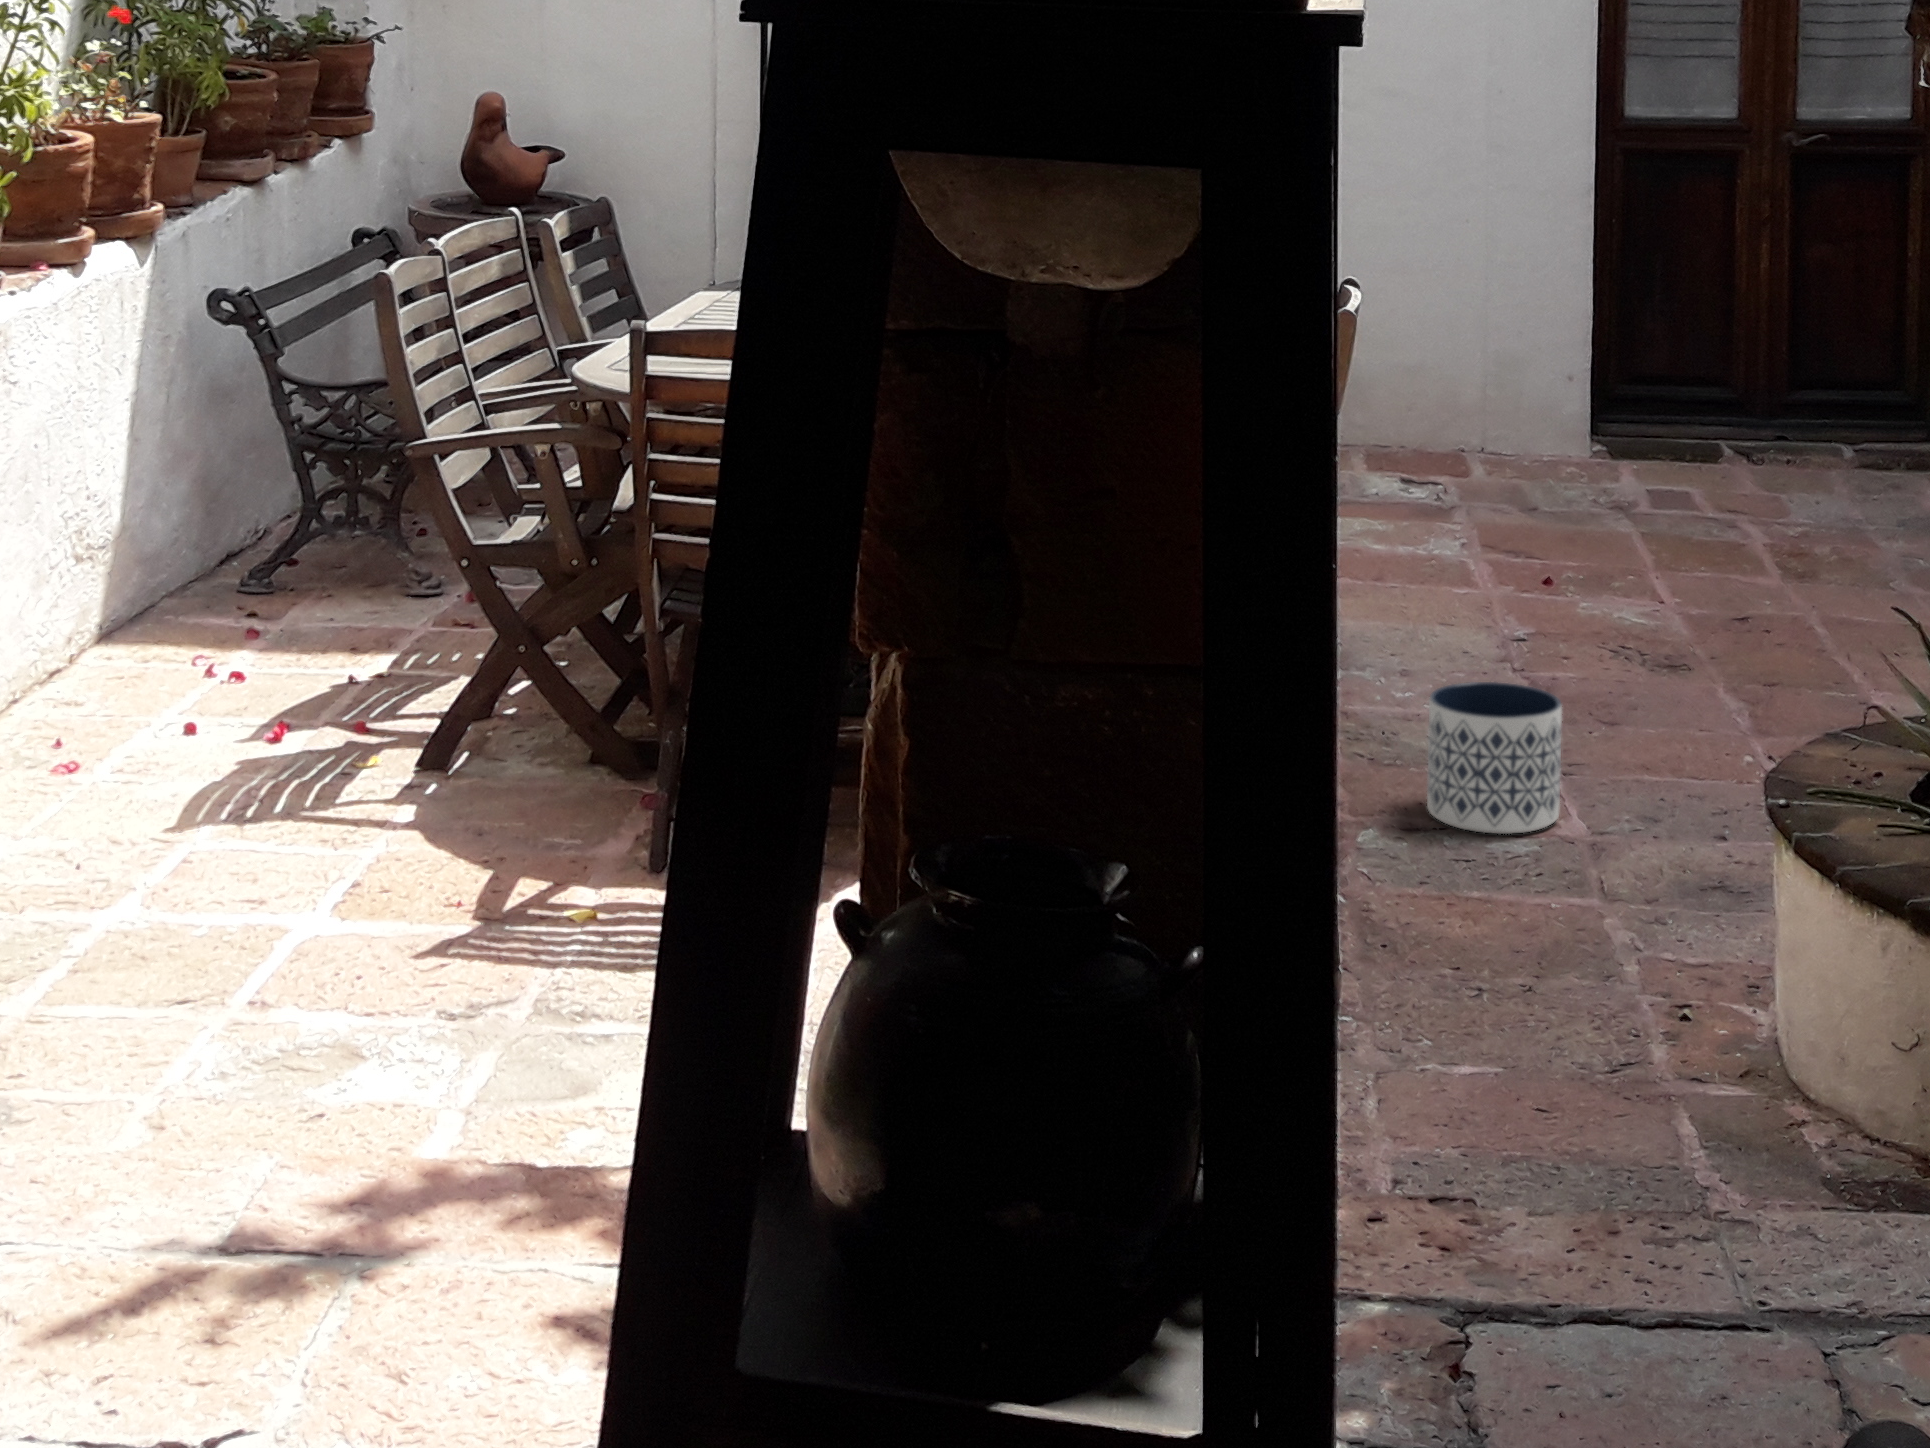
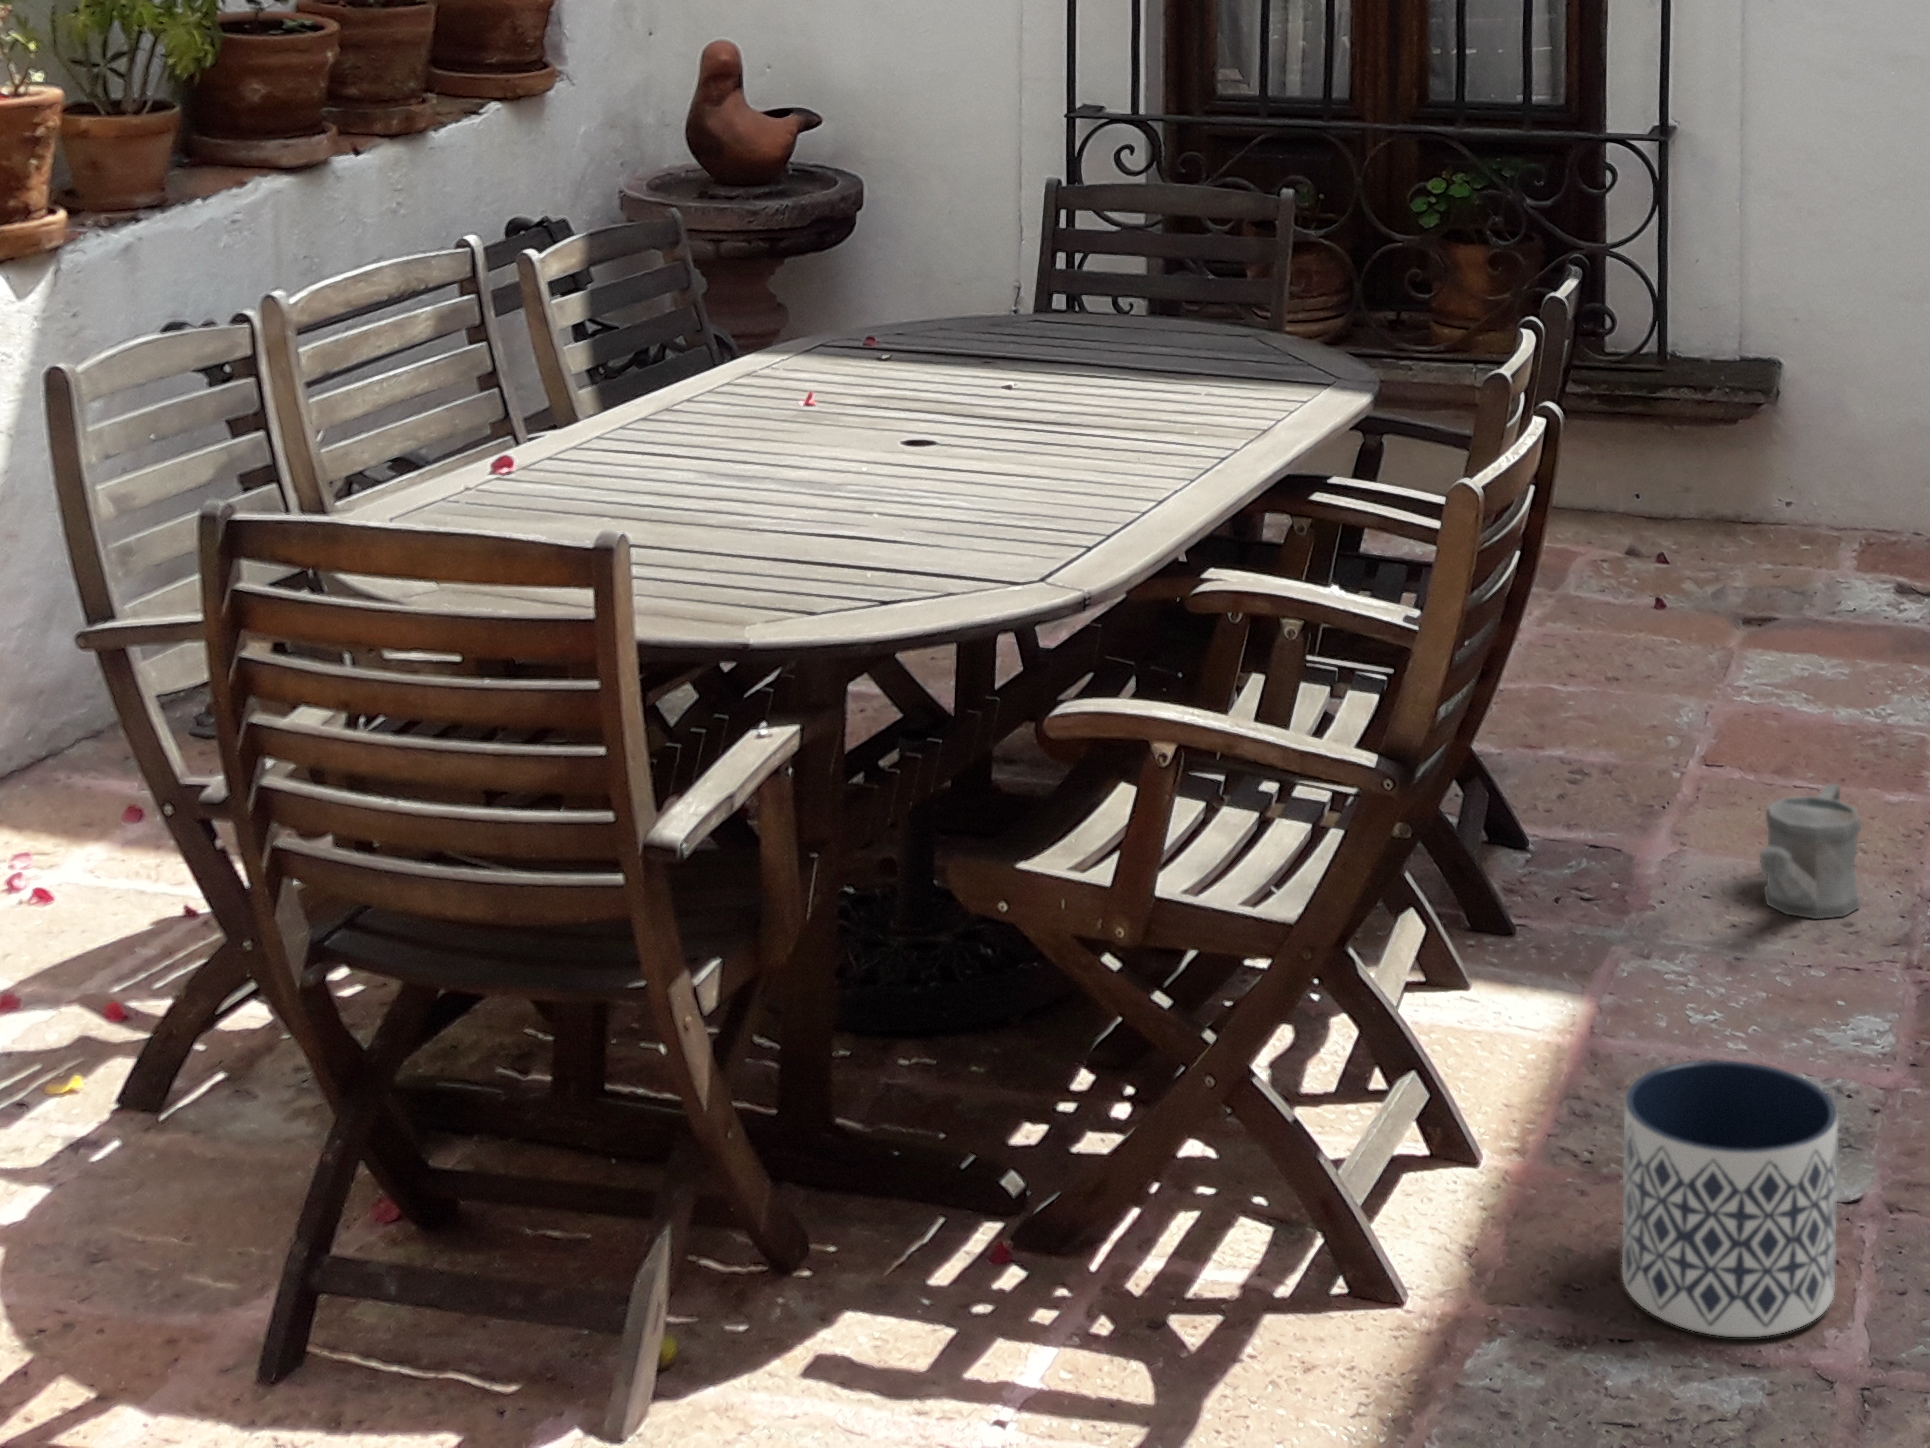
watering can: none [1414,569,1481,653] -> present [1760,783,1861,919]

